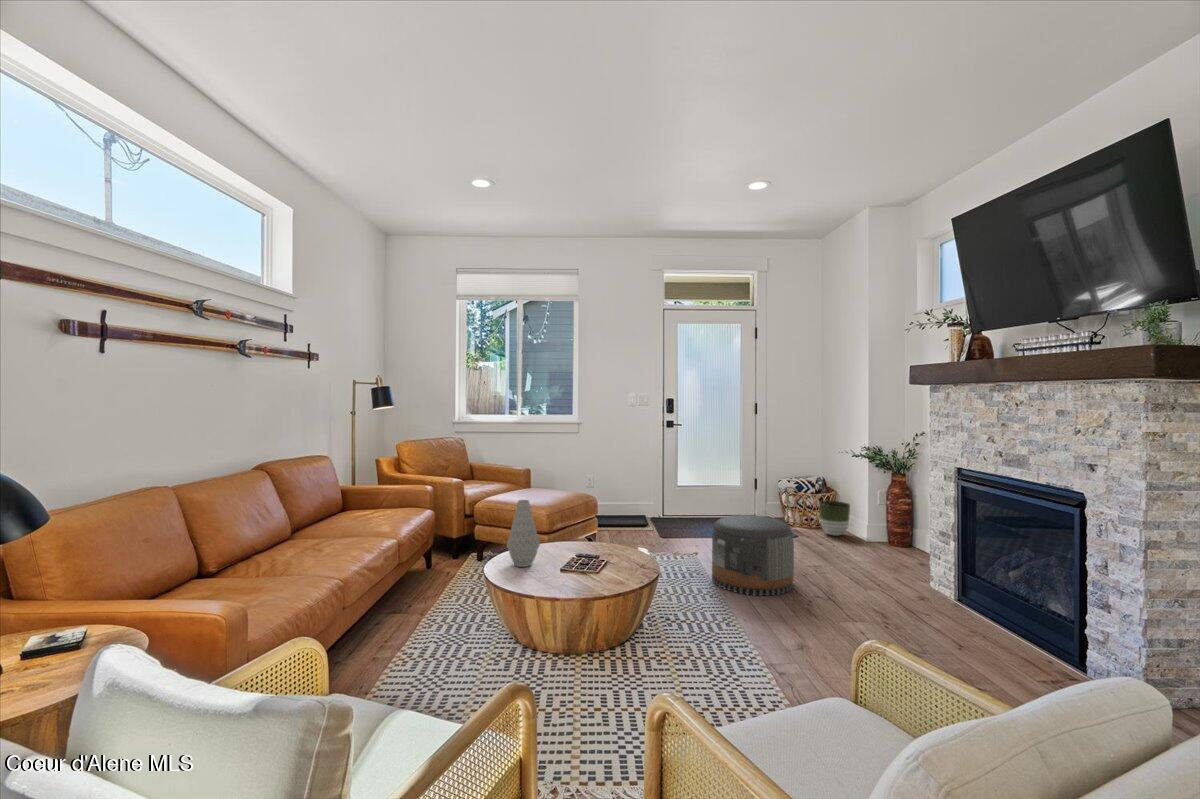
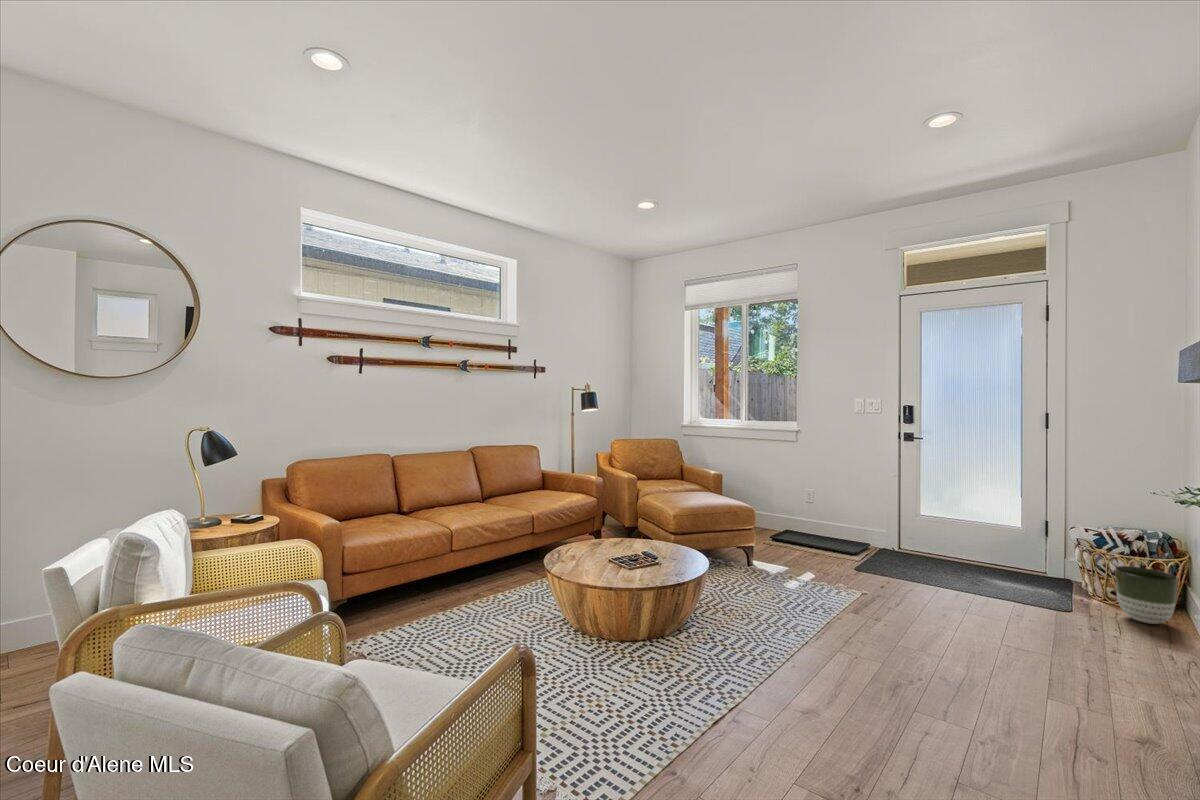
vase: present [507,500,540,567] -> none [573,492,602,551]
pouf: present [712,515,794,596] -> none [825,550,935,658]

